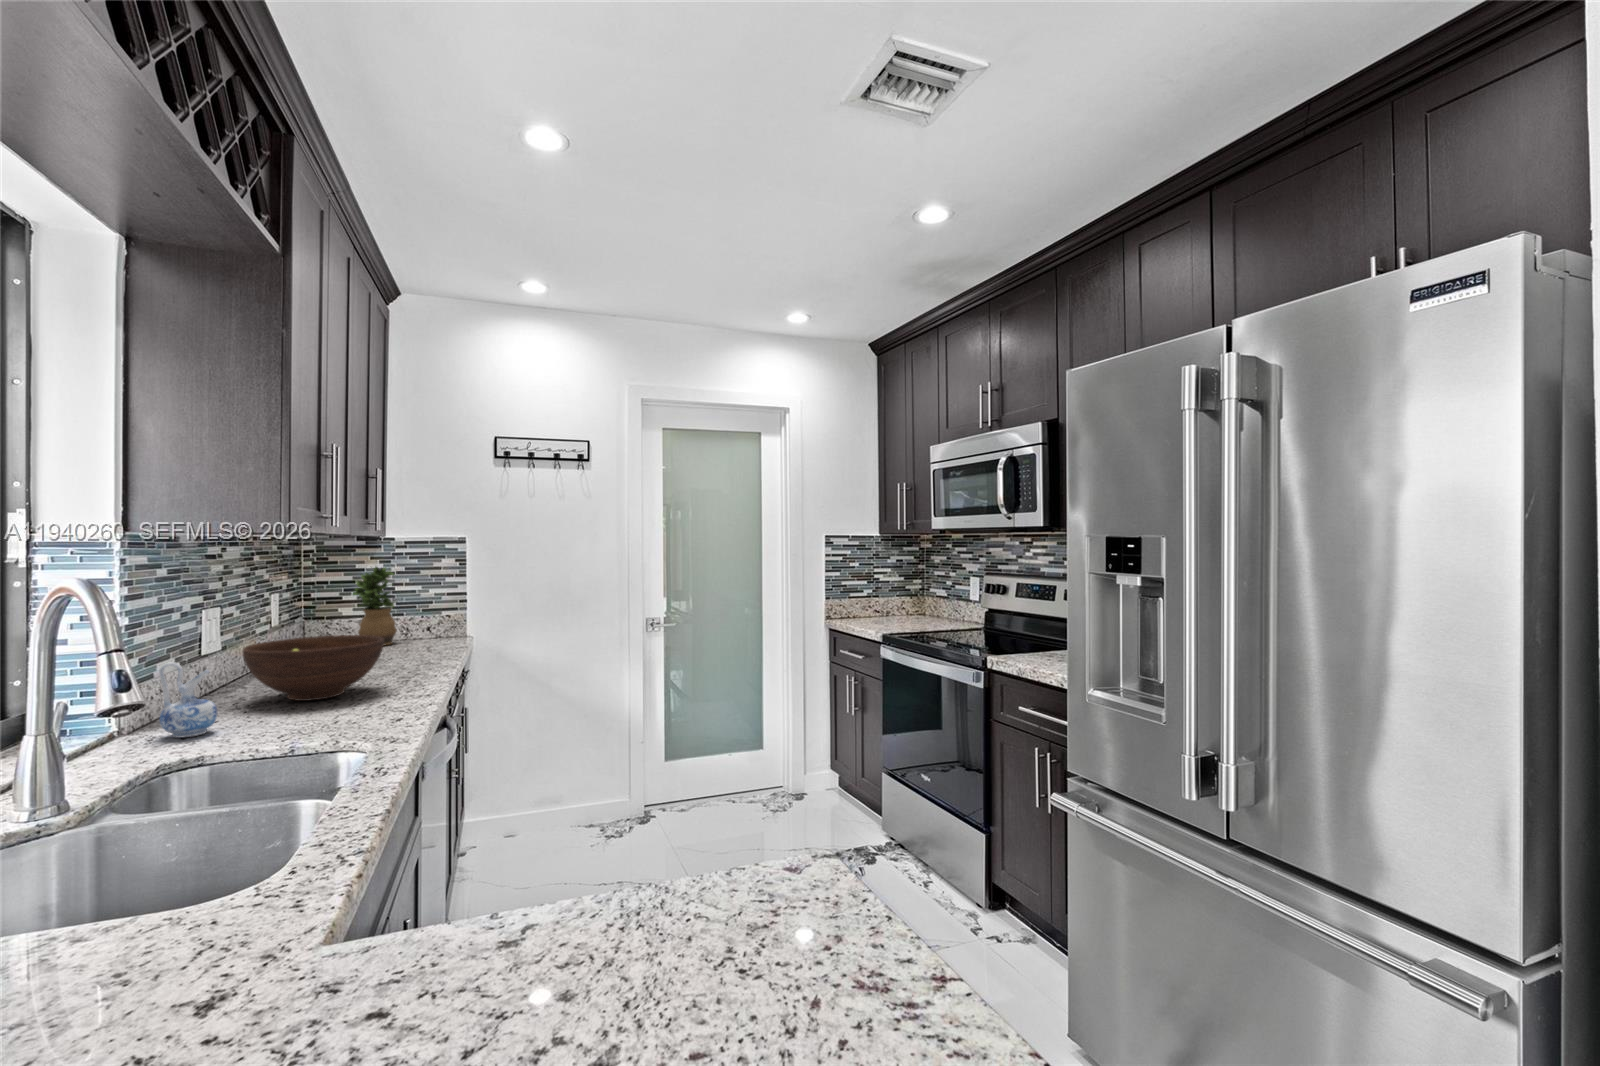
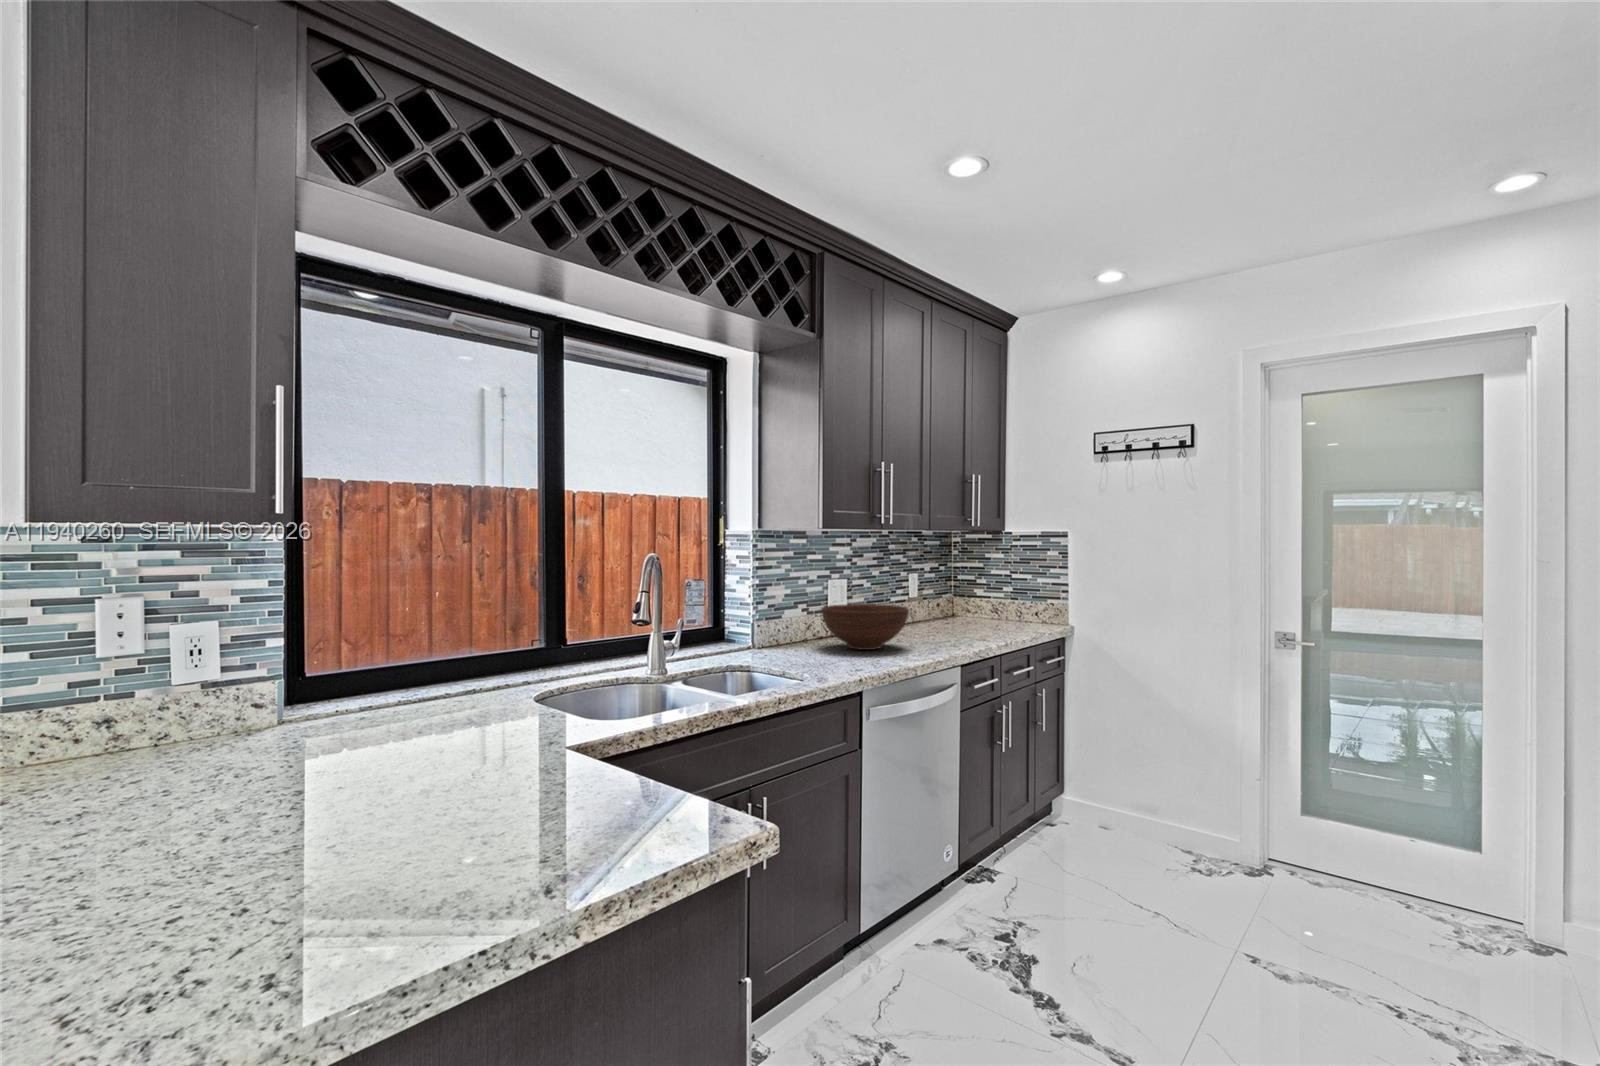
potted plant: present [353,566,397,645] -> none [972,554,1007,624]
ceramic pitcher: present [159,662,217,738] -> none [756,607,784,656]

